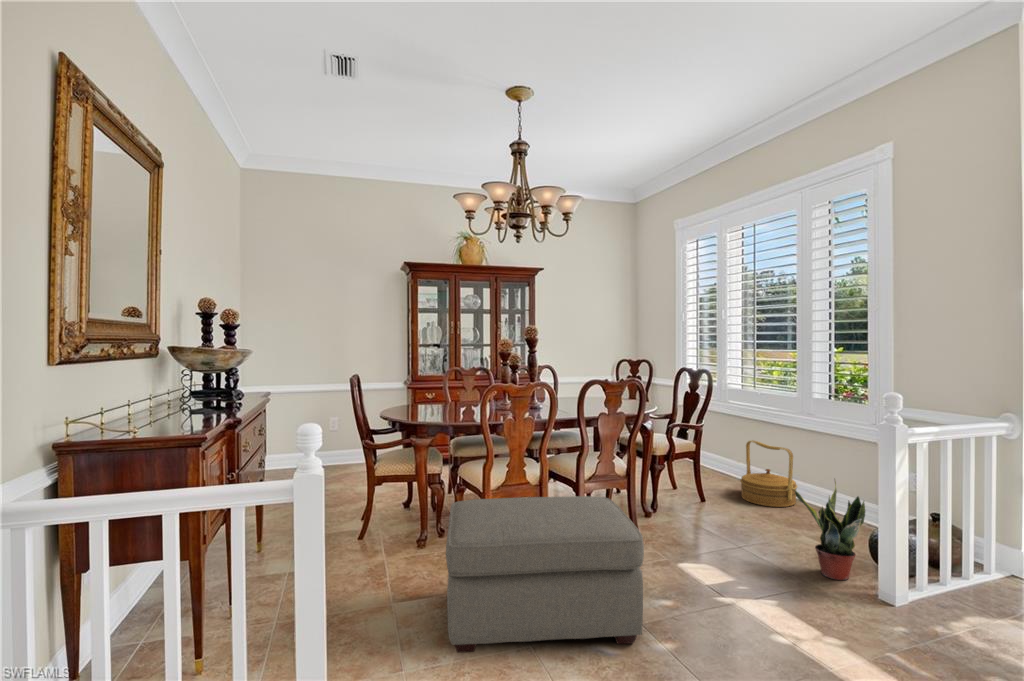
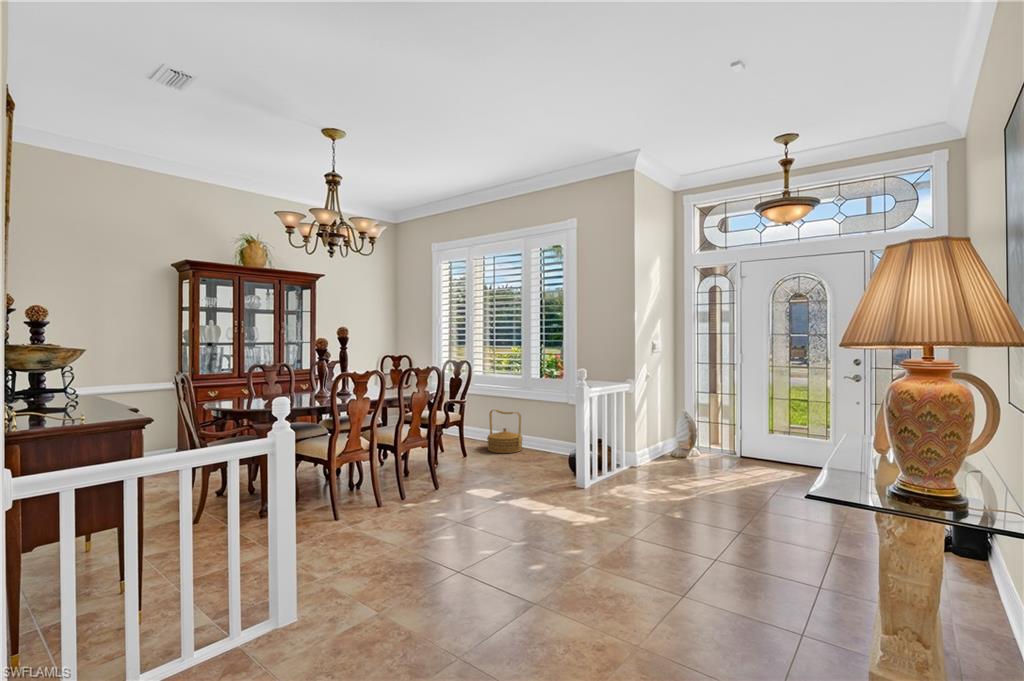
potted plant: present [794,481,865,580] -> none [532,423,570,483]
ottoman: present [446,496,644,653] -> none [320,449,469,560]

